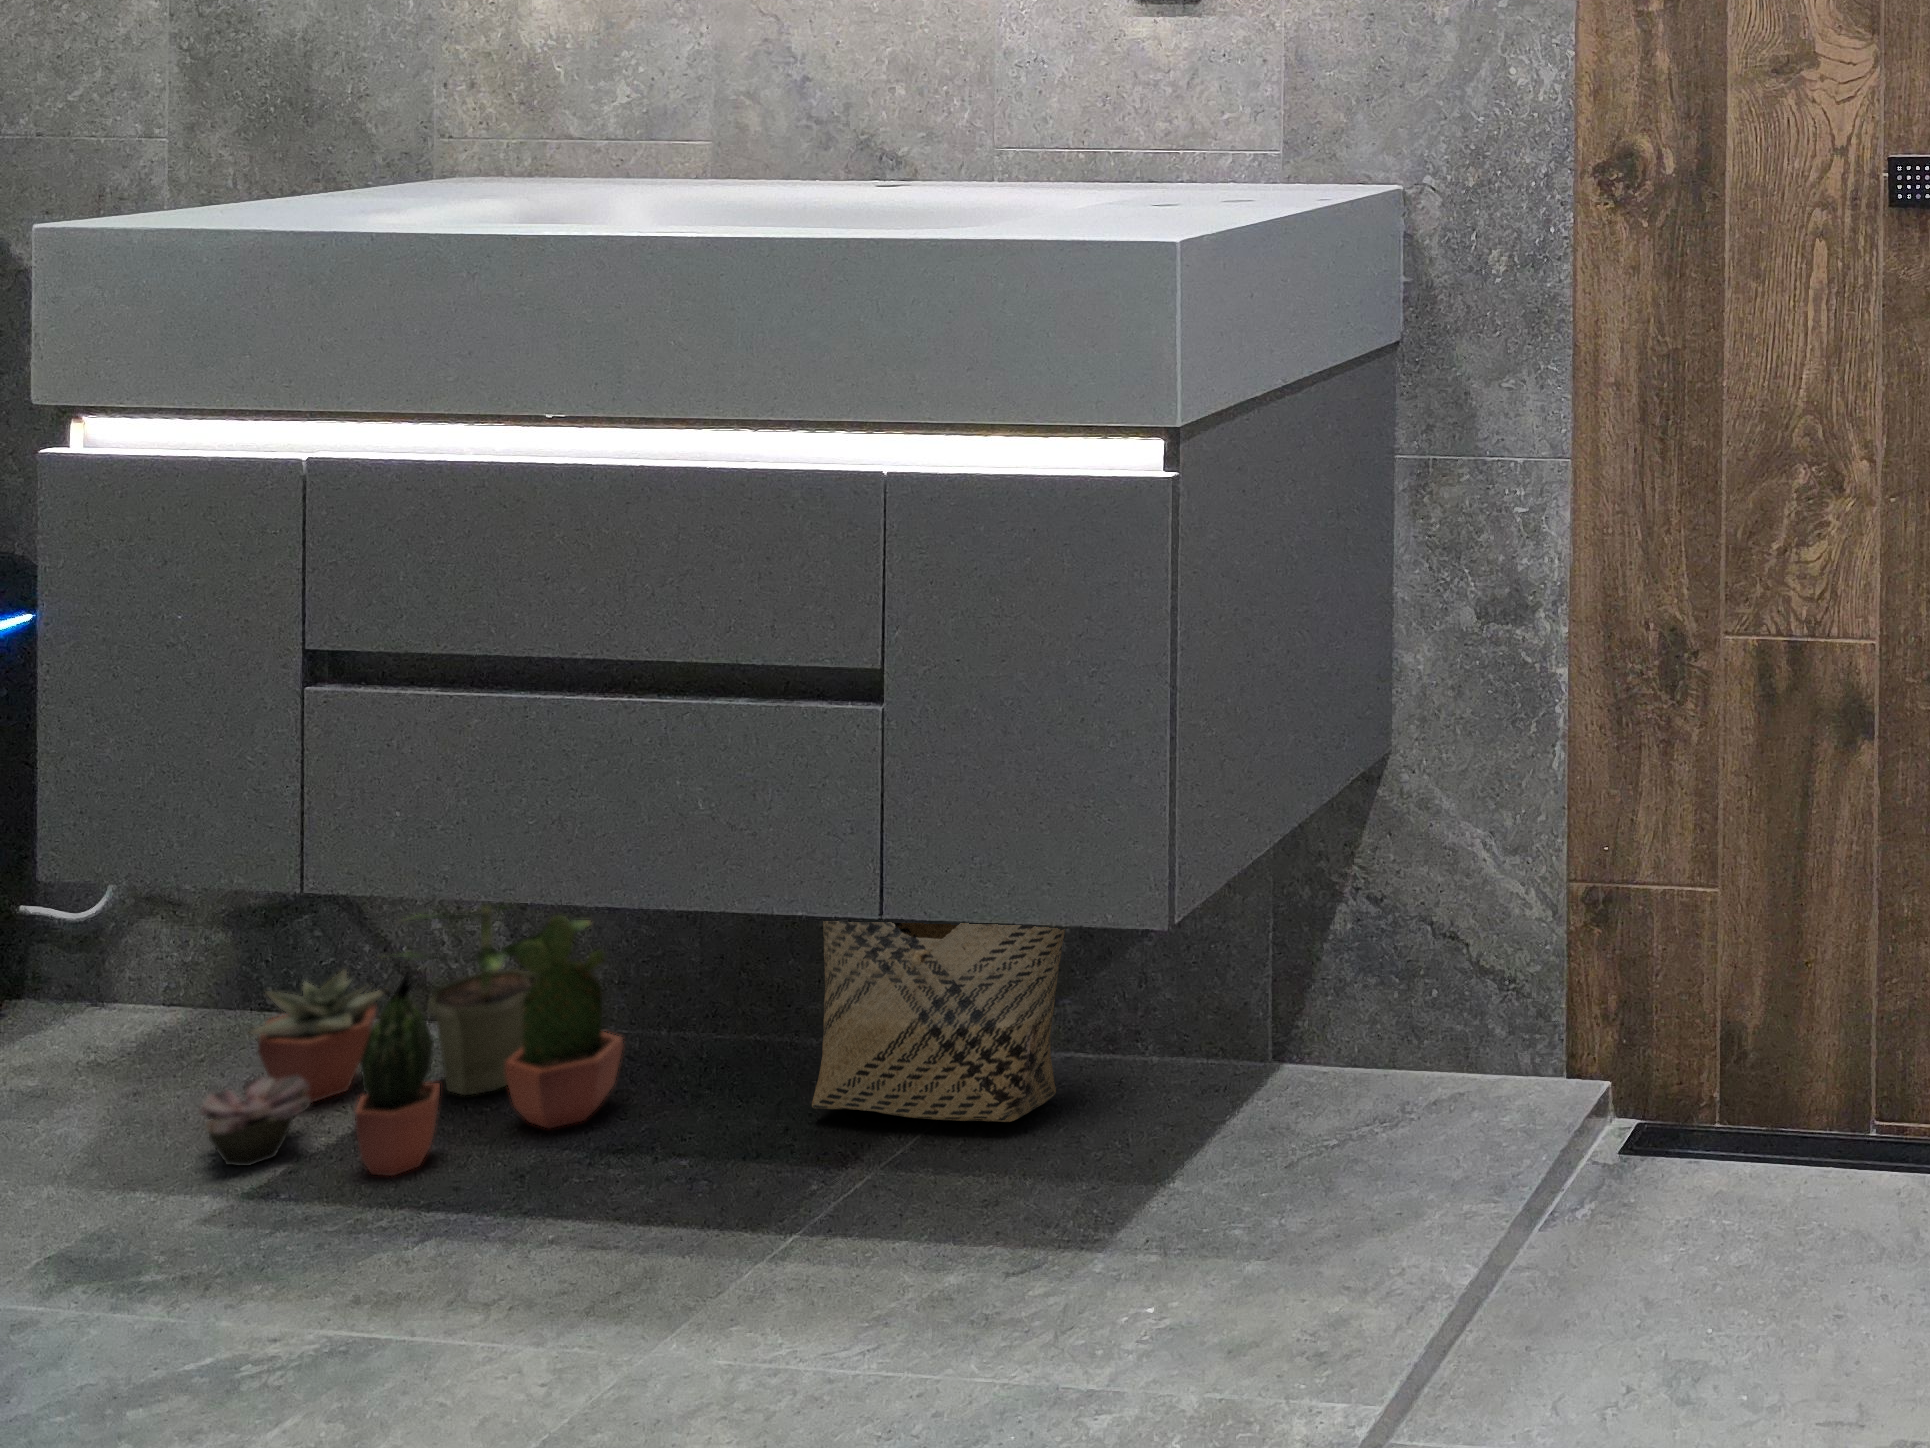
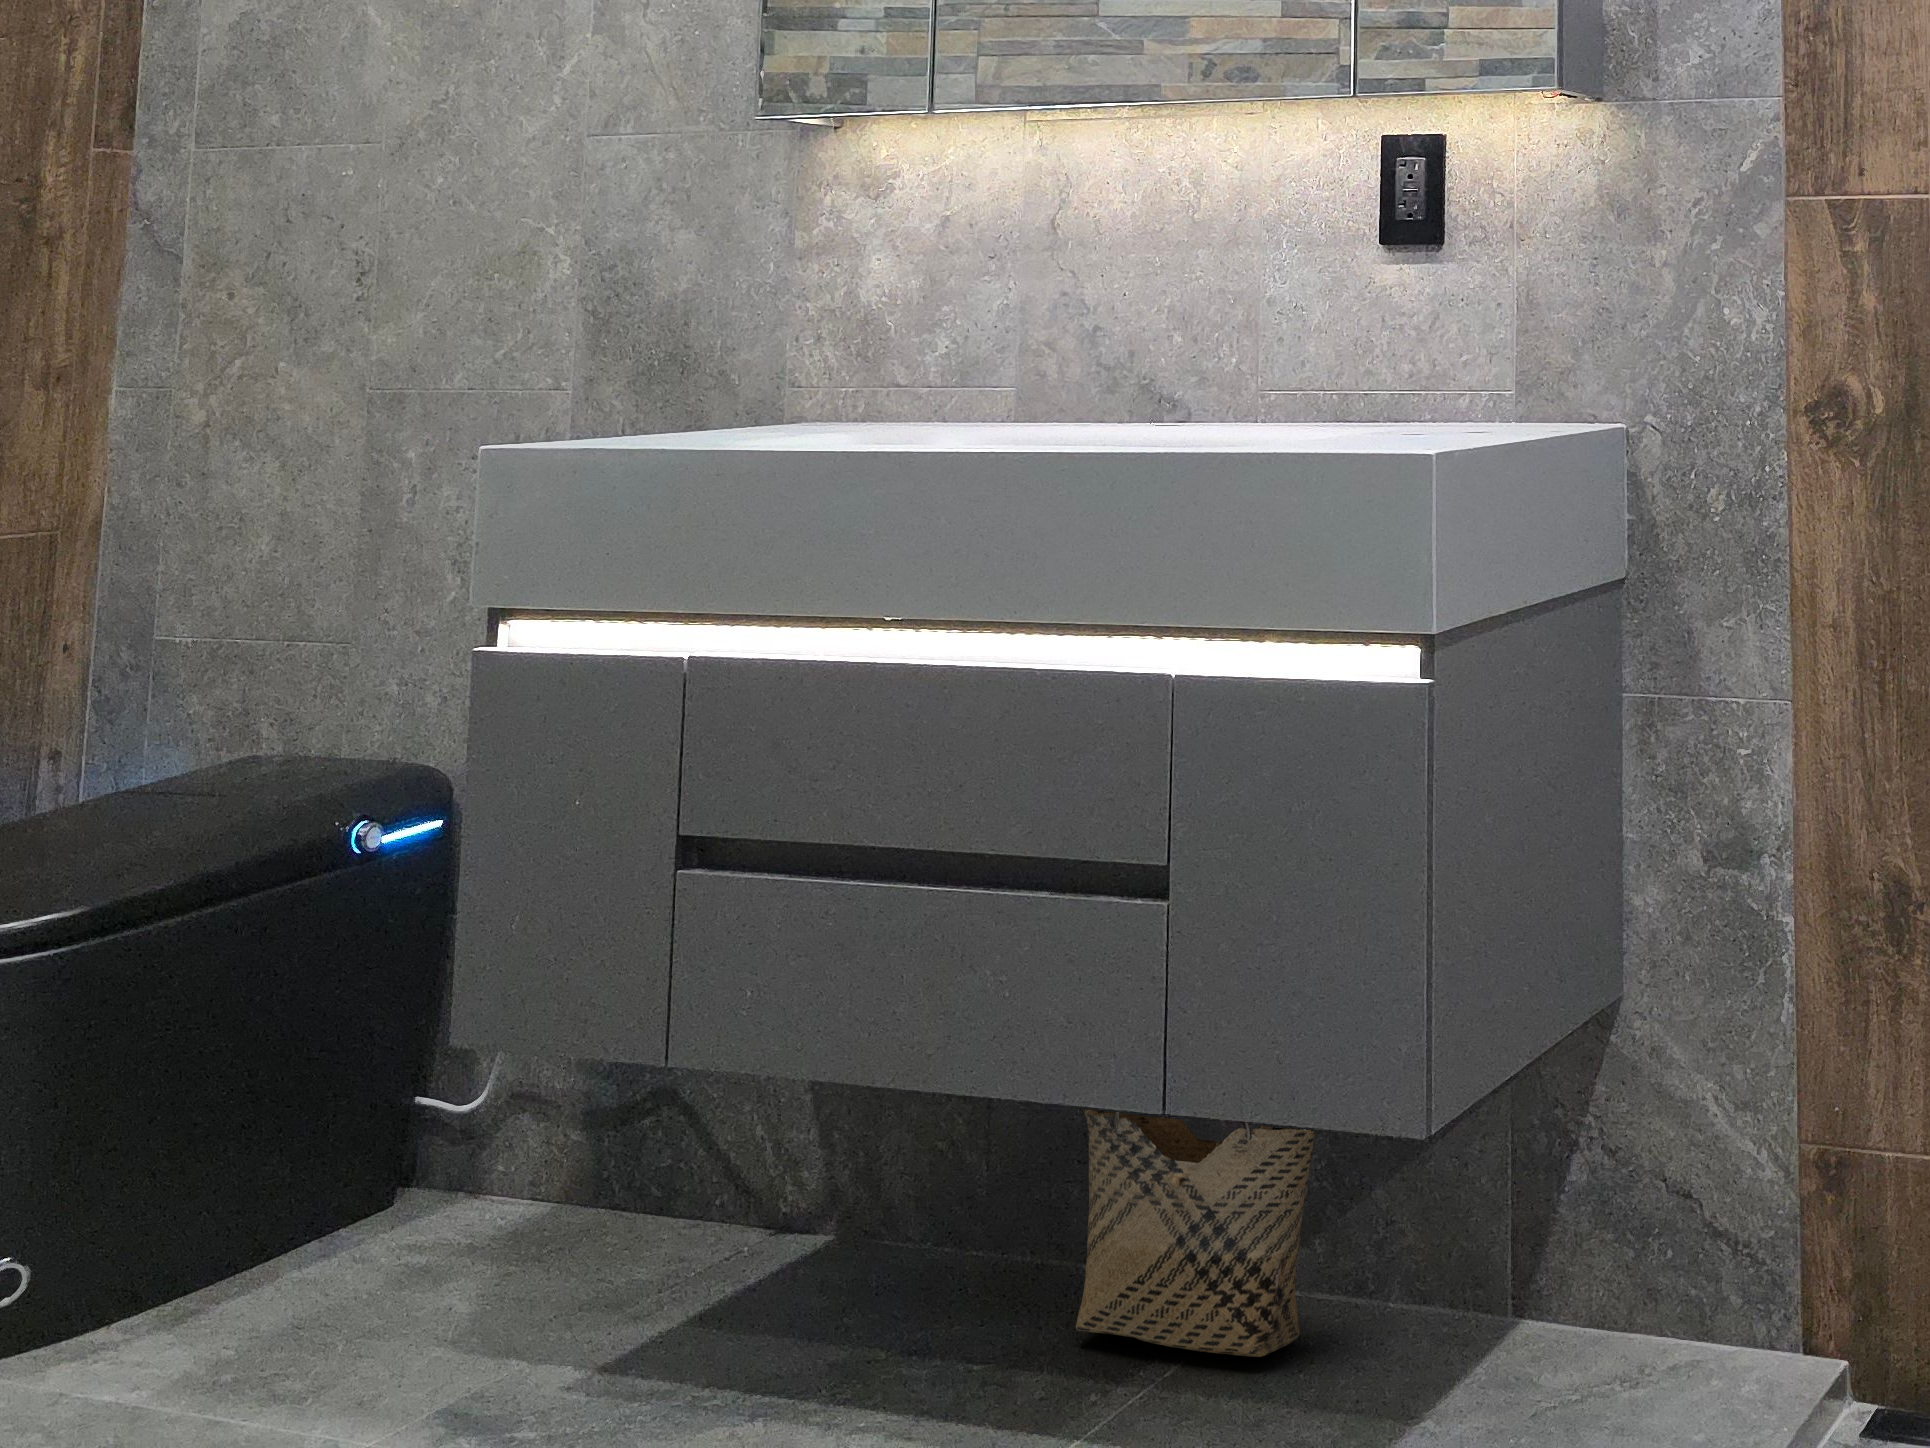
potted plant: present [201,905,623,1176] -> none [550,1018,907,1362]

